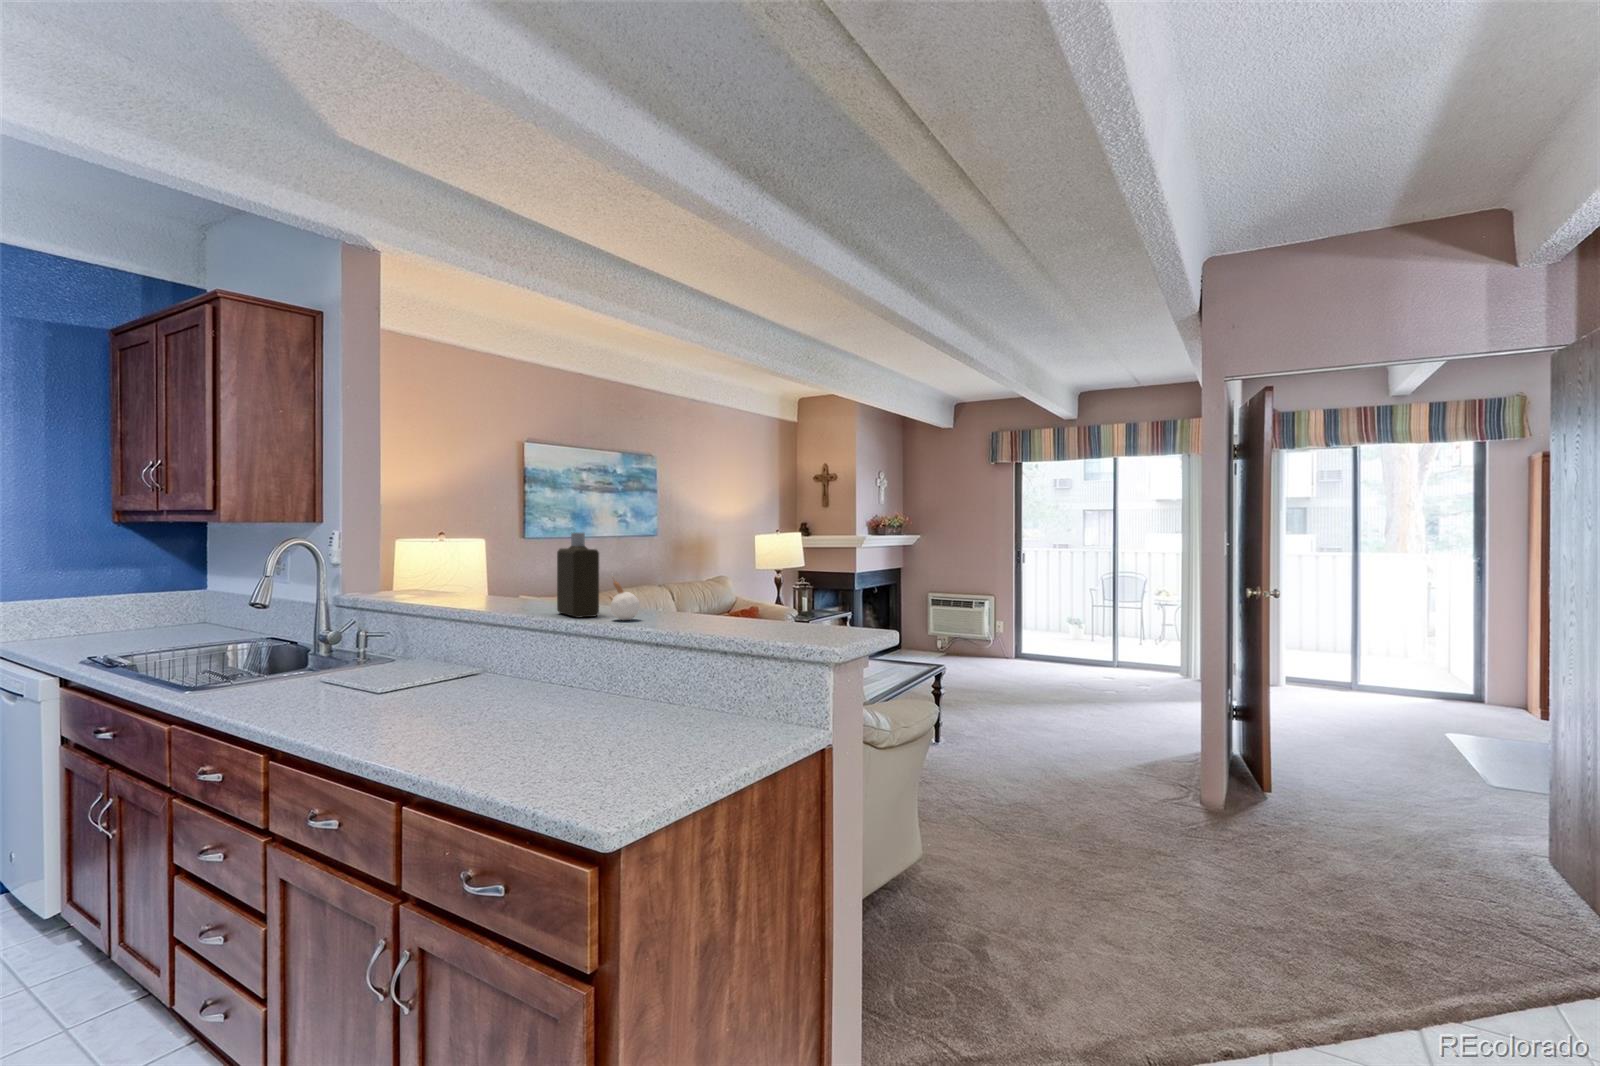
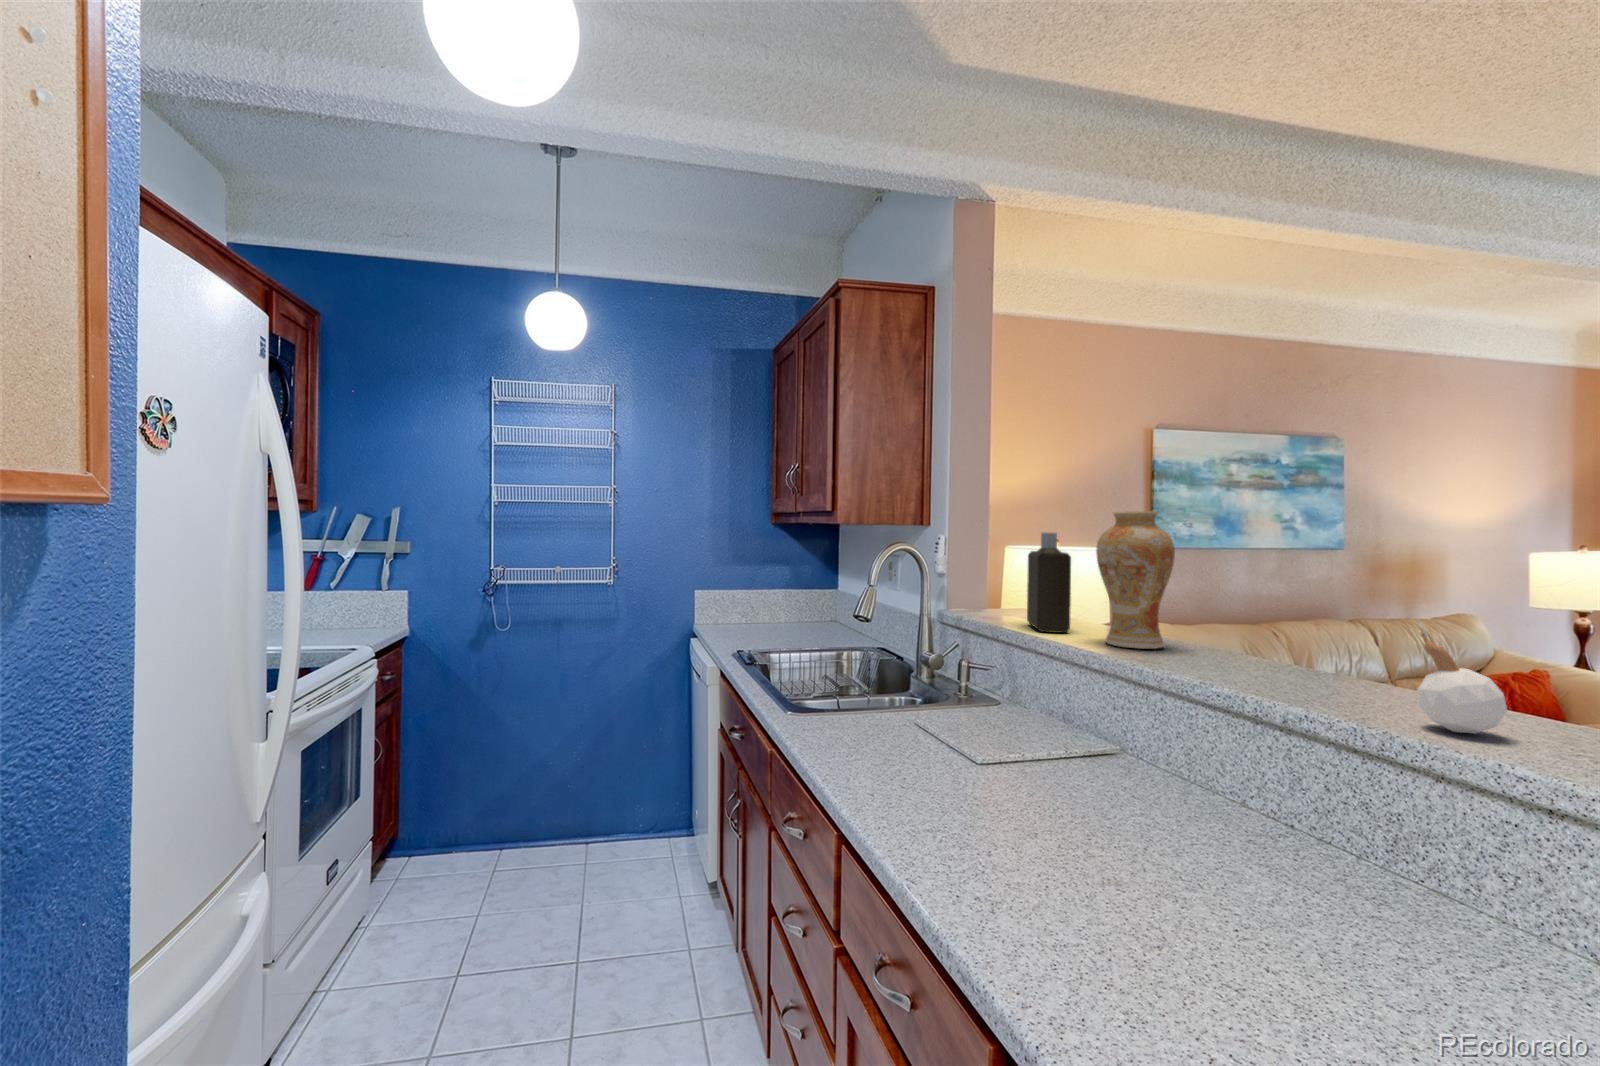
vase: none [467,516,517,606] -> present [1096,511,1175,649]
bottle: present [557,532,599,618] -> present [1027,533,1071,633]

